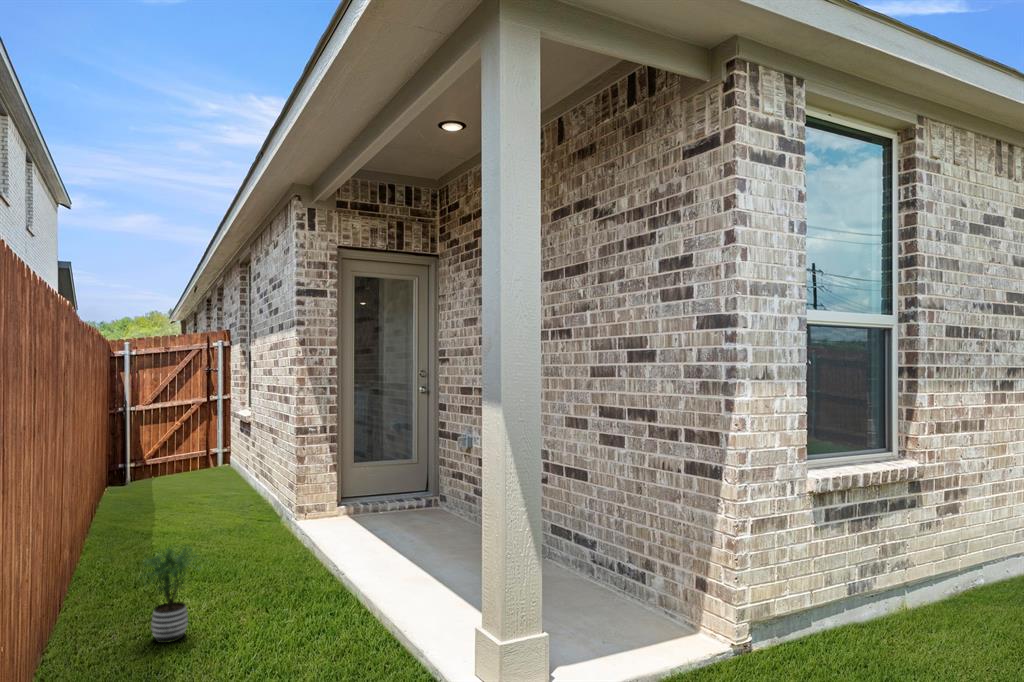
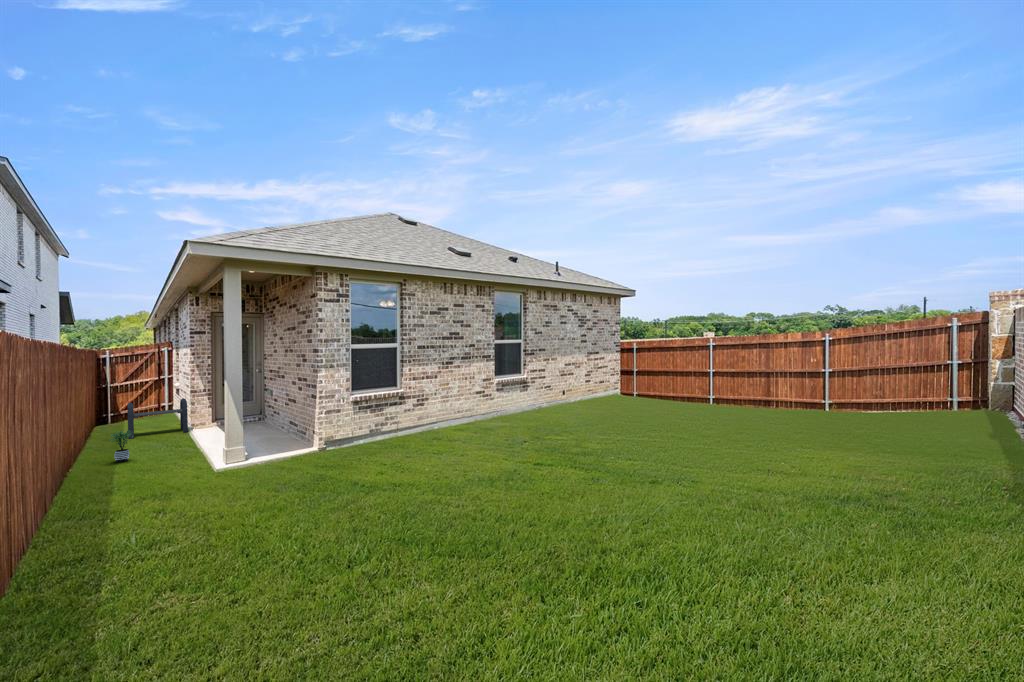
bench: none [167,446,287,541] -> present [127,398,188,439]

